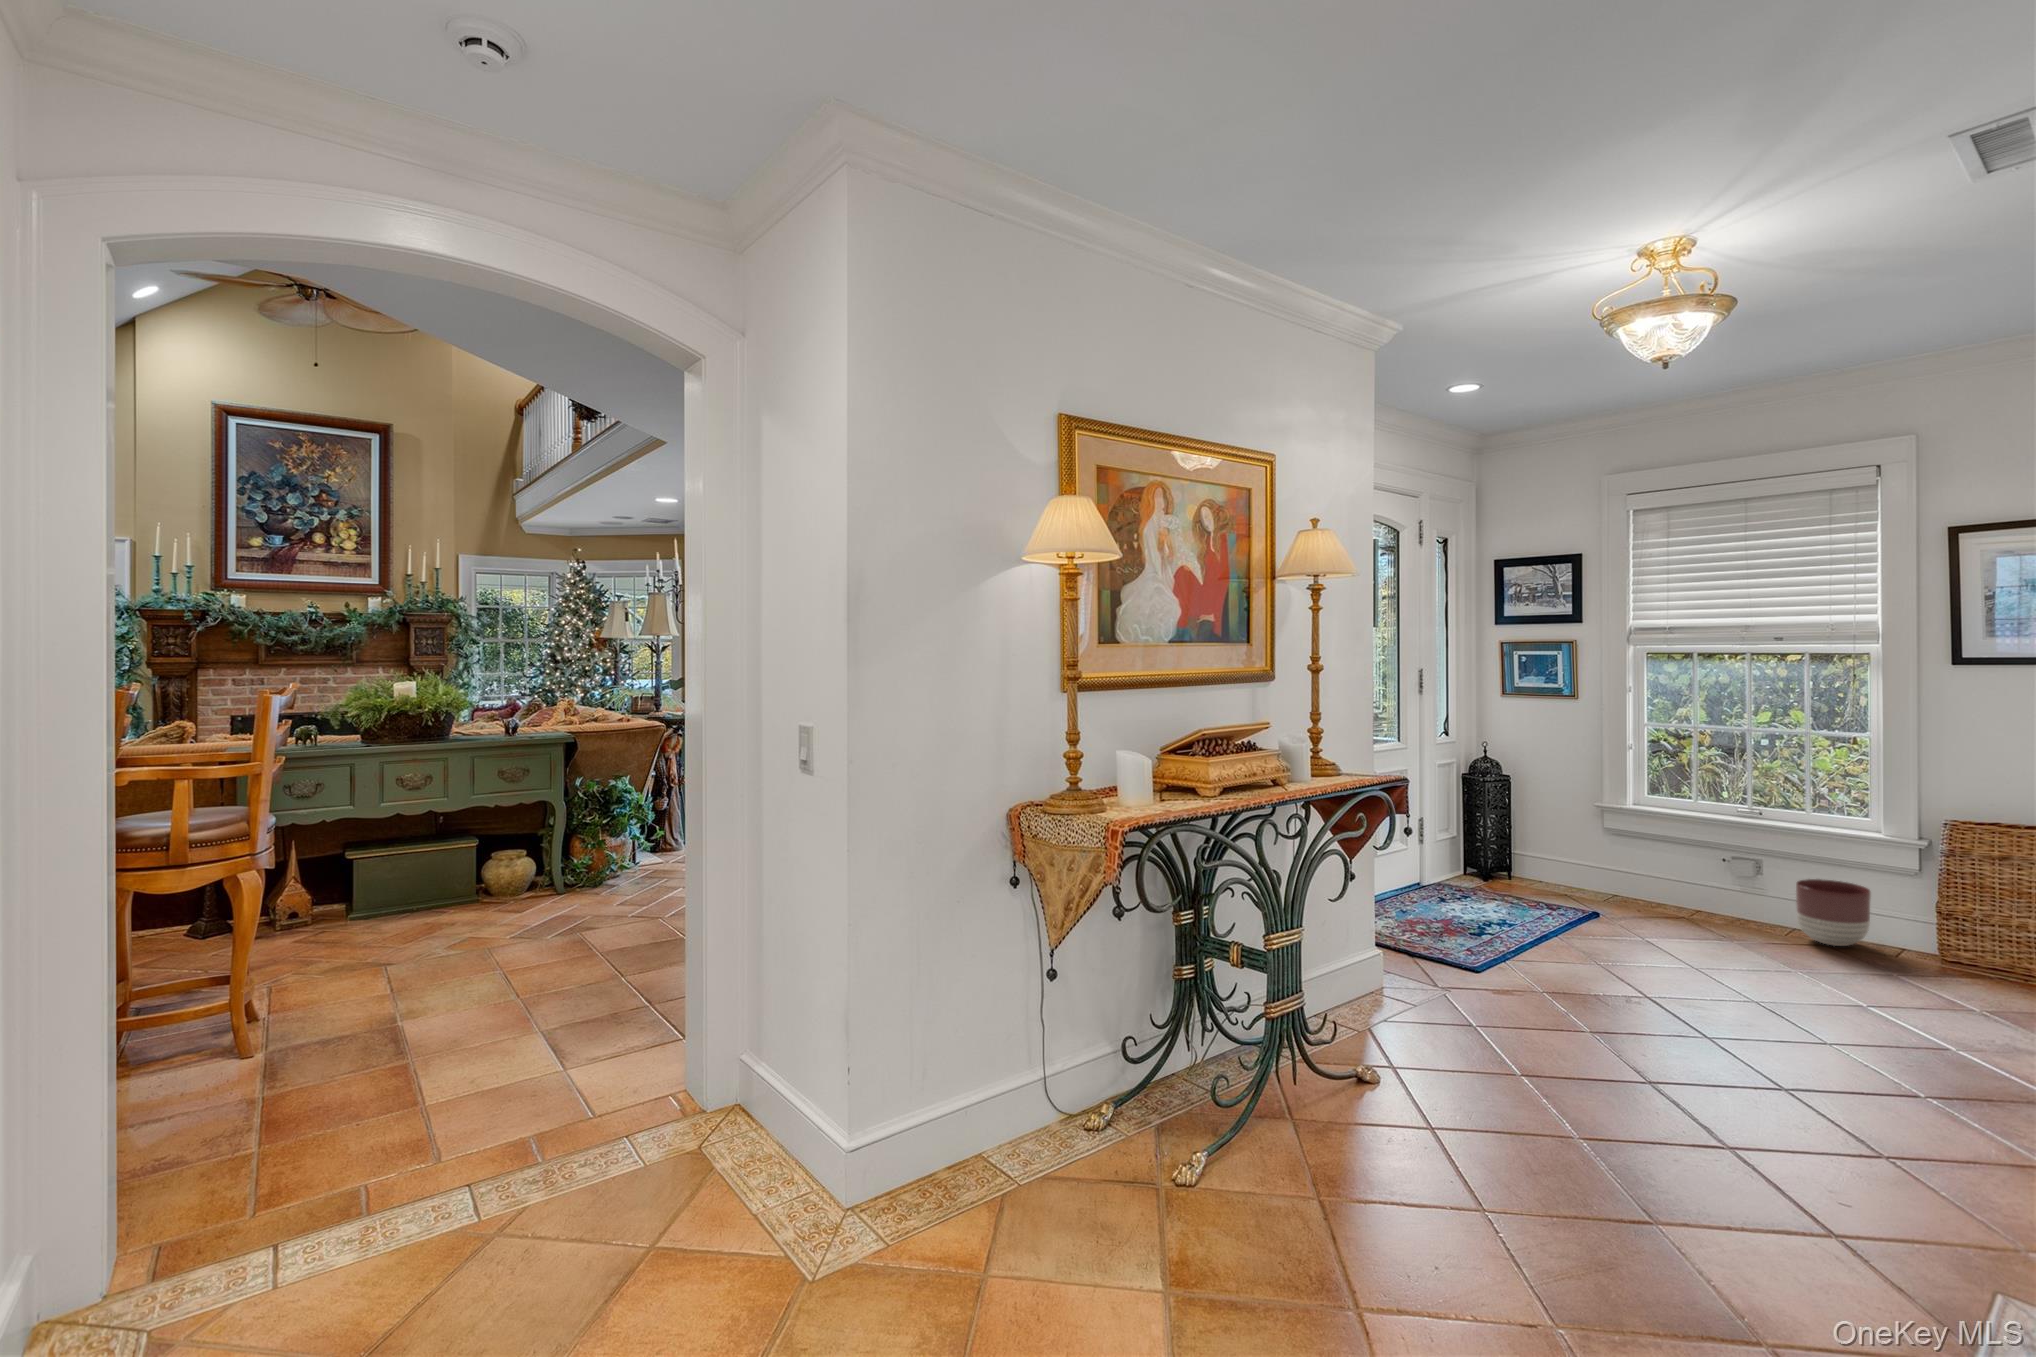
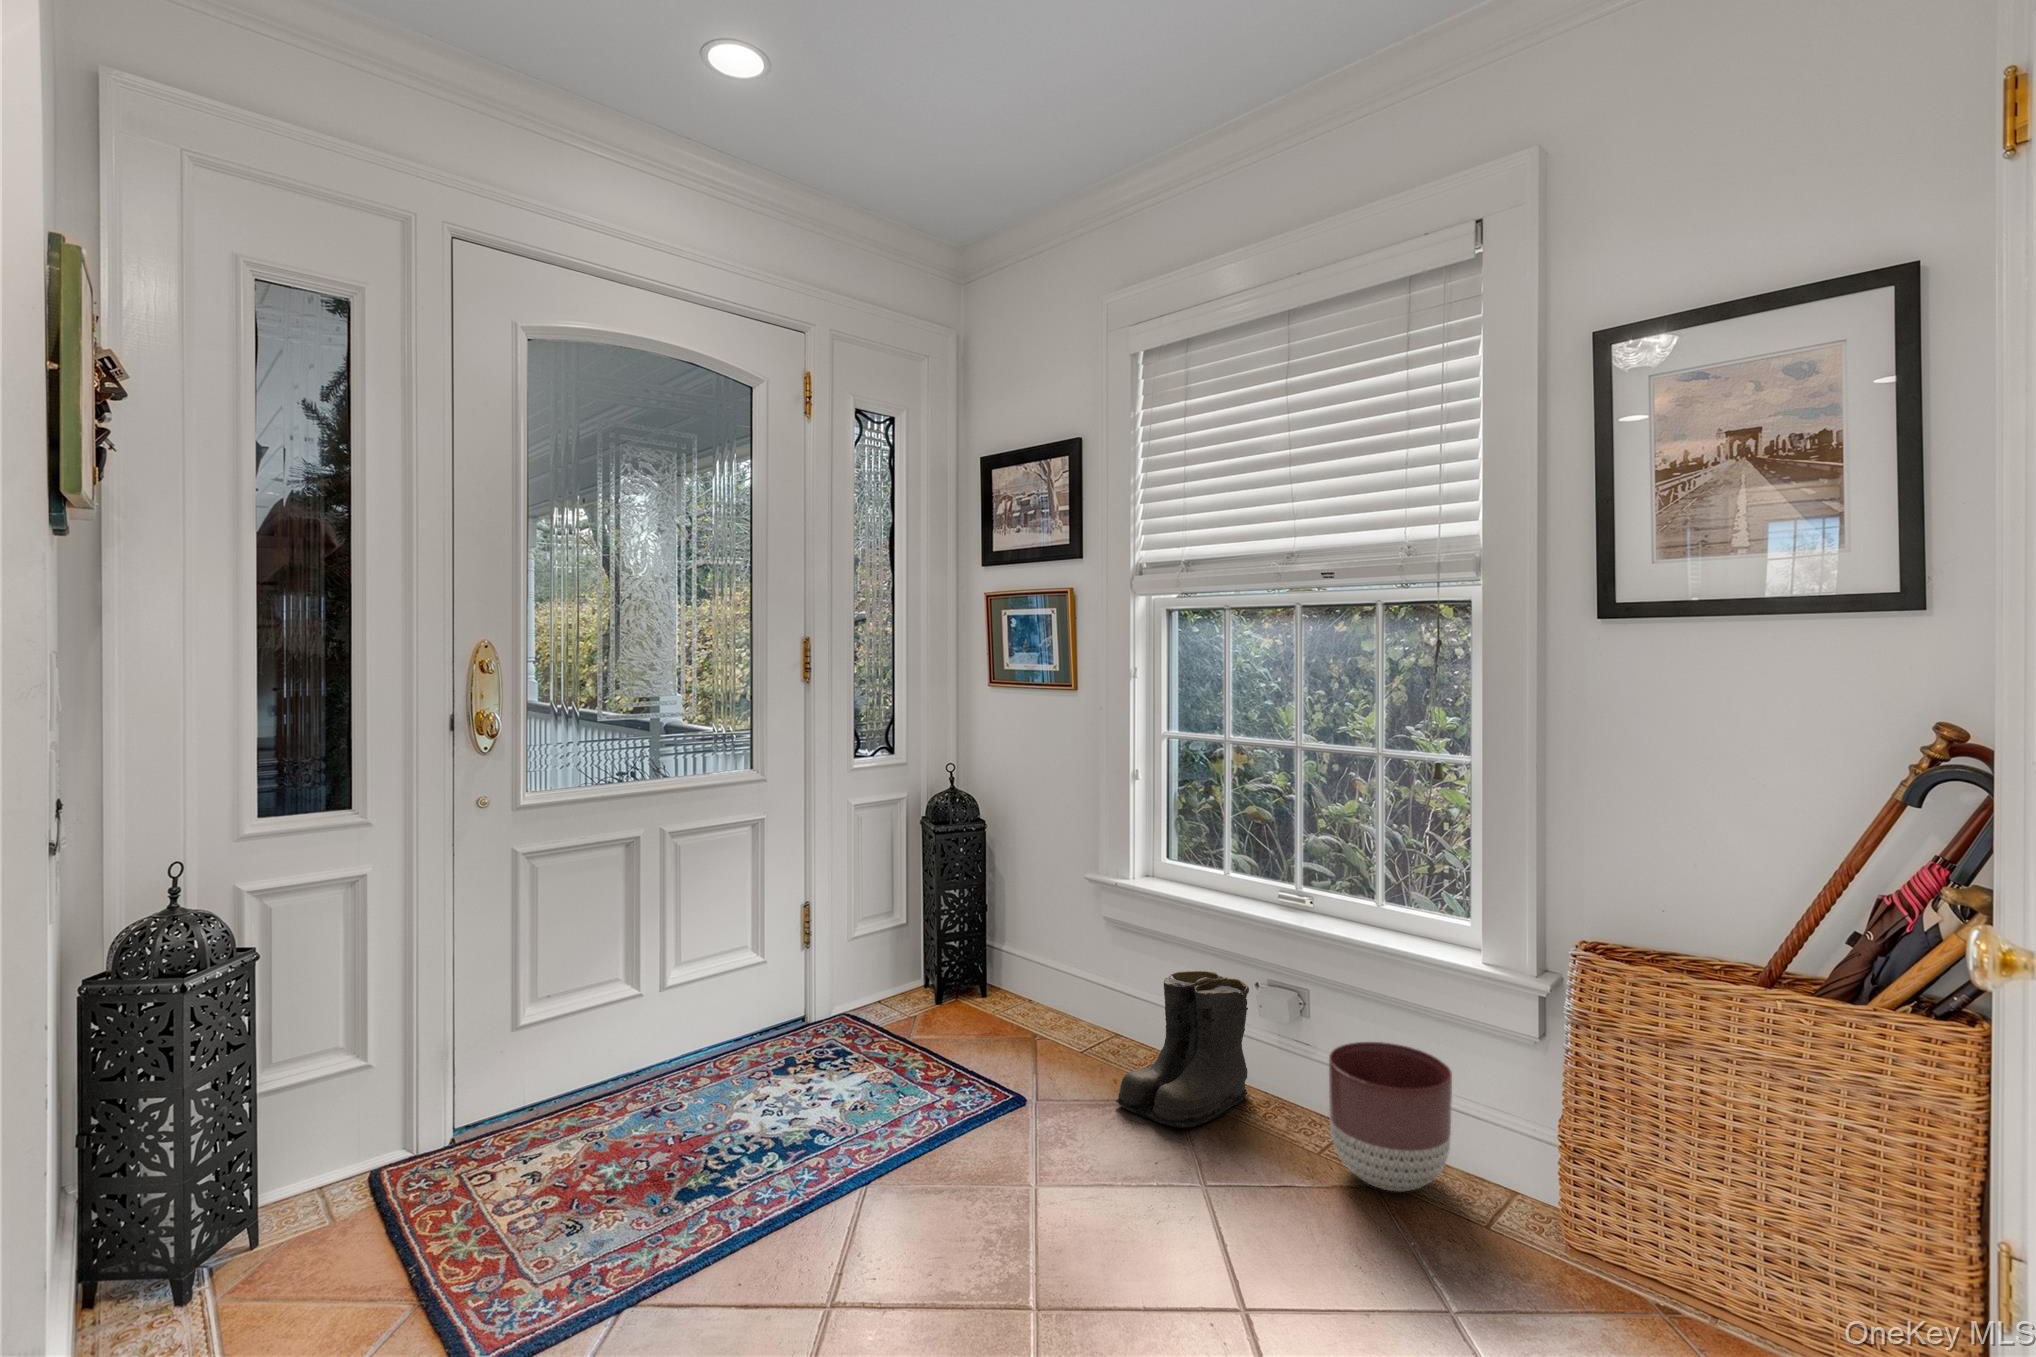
boots: none [1655,852,1728,926] -> present [1116,971,1249,1127]

